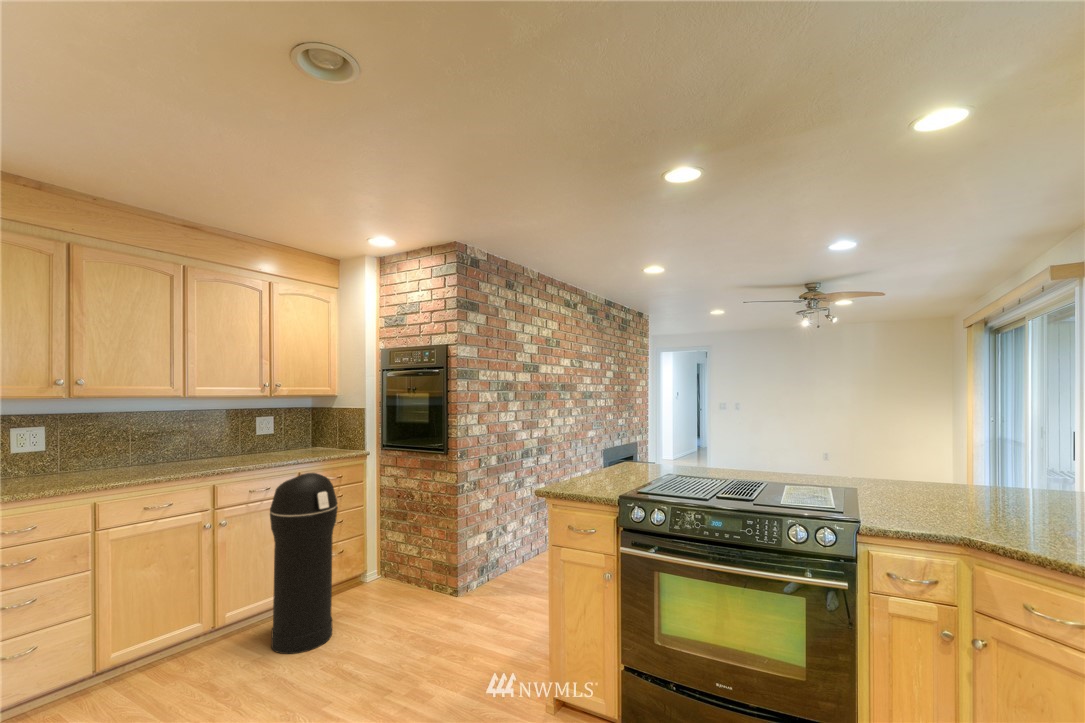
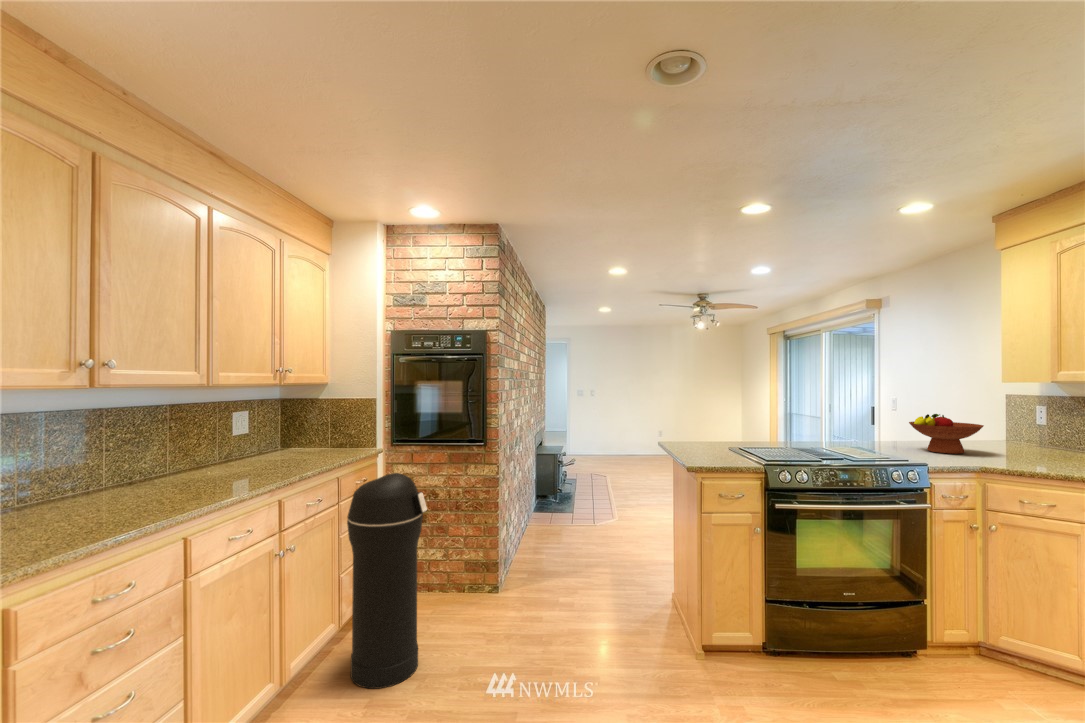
fruit bowl: none [905,451,1023,516] -> present [909,414,984,454]

